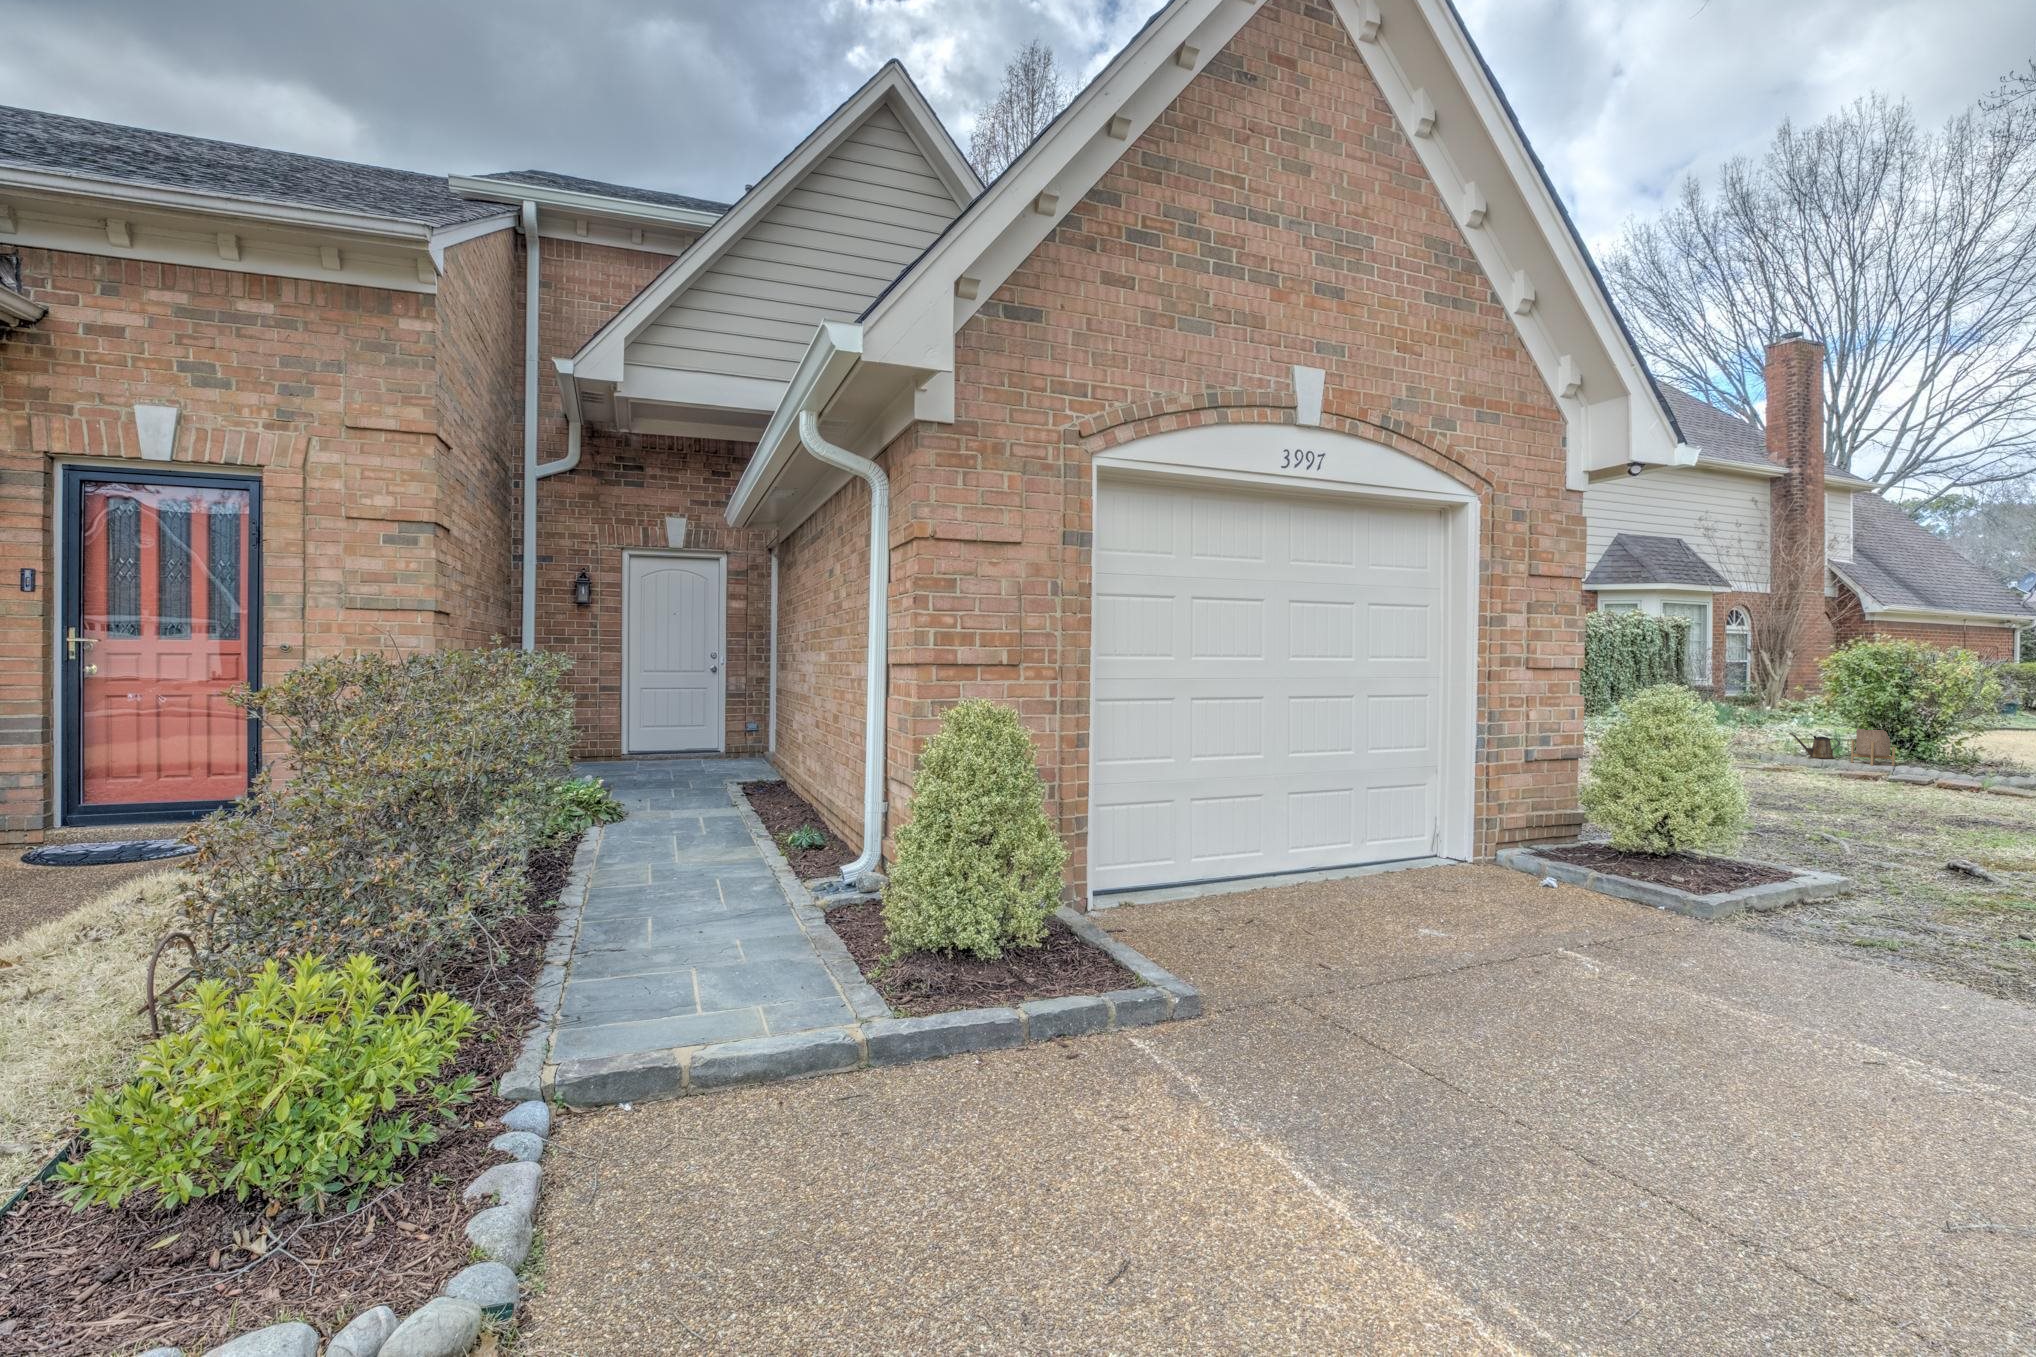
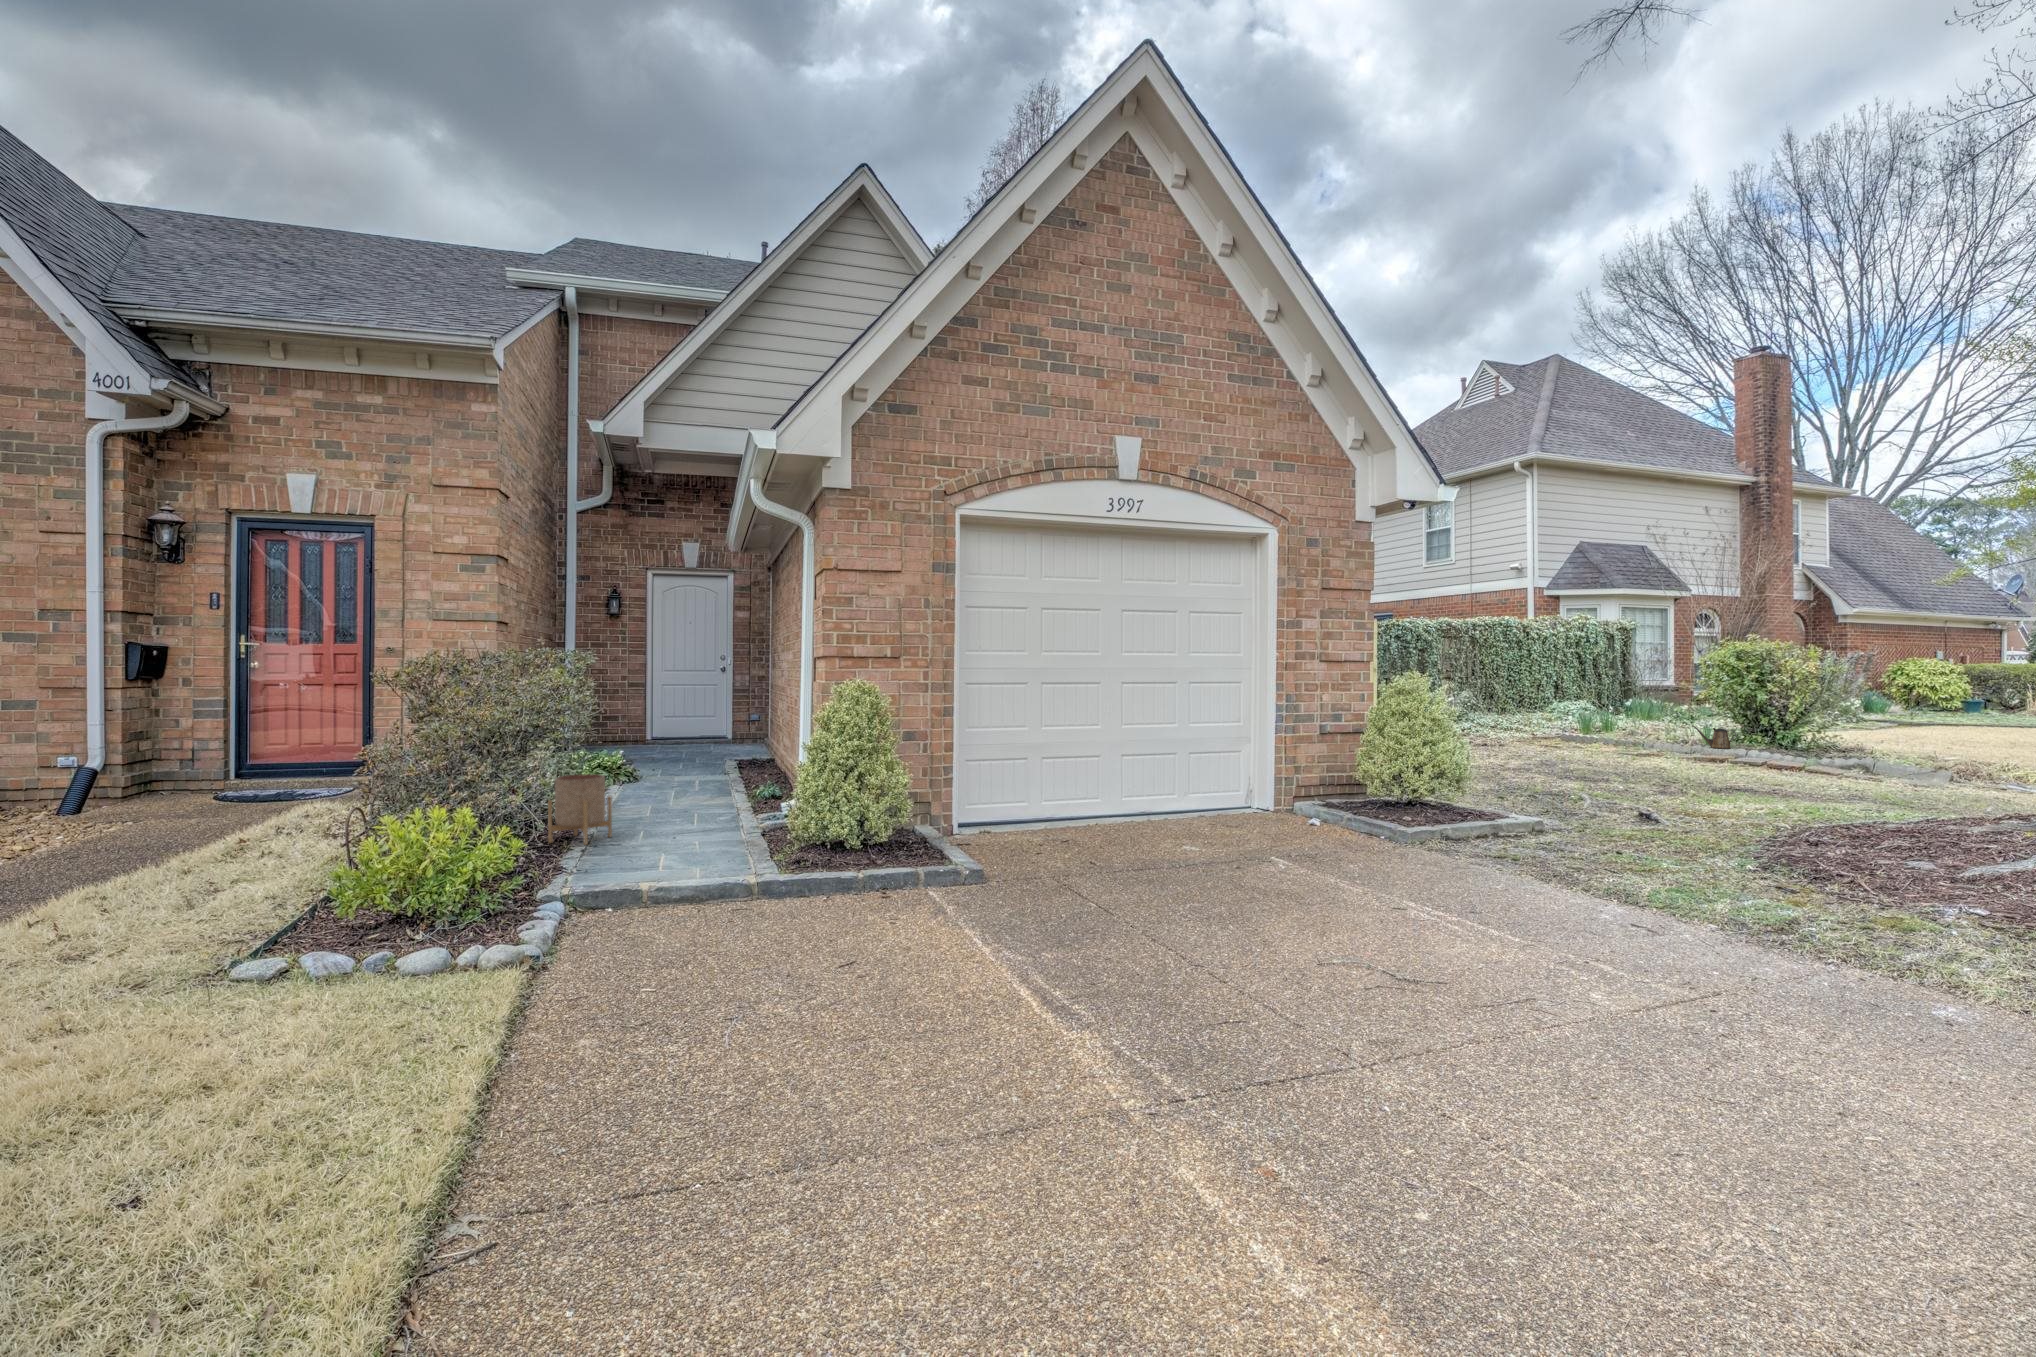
planter: present [1851,728,1895,766] -> present [548,774,612,845]

